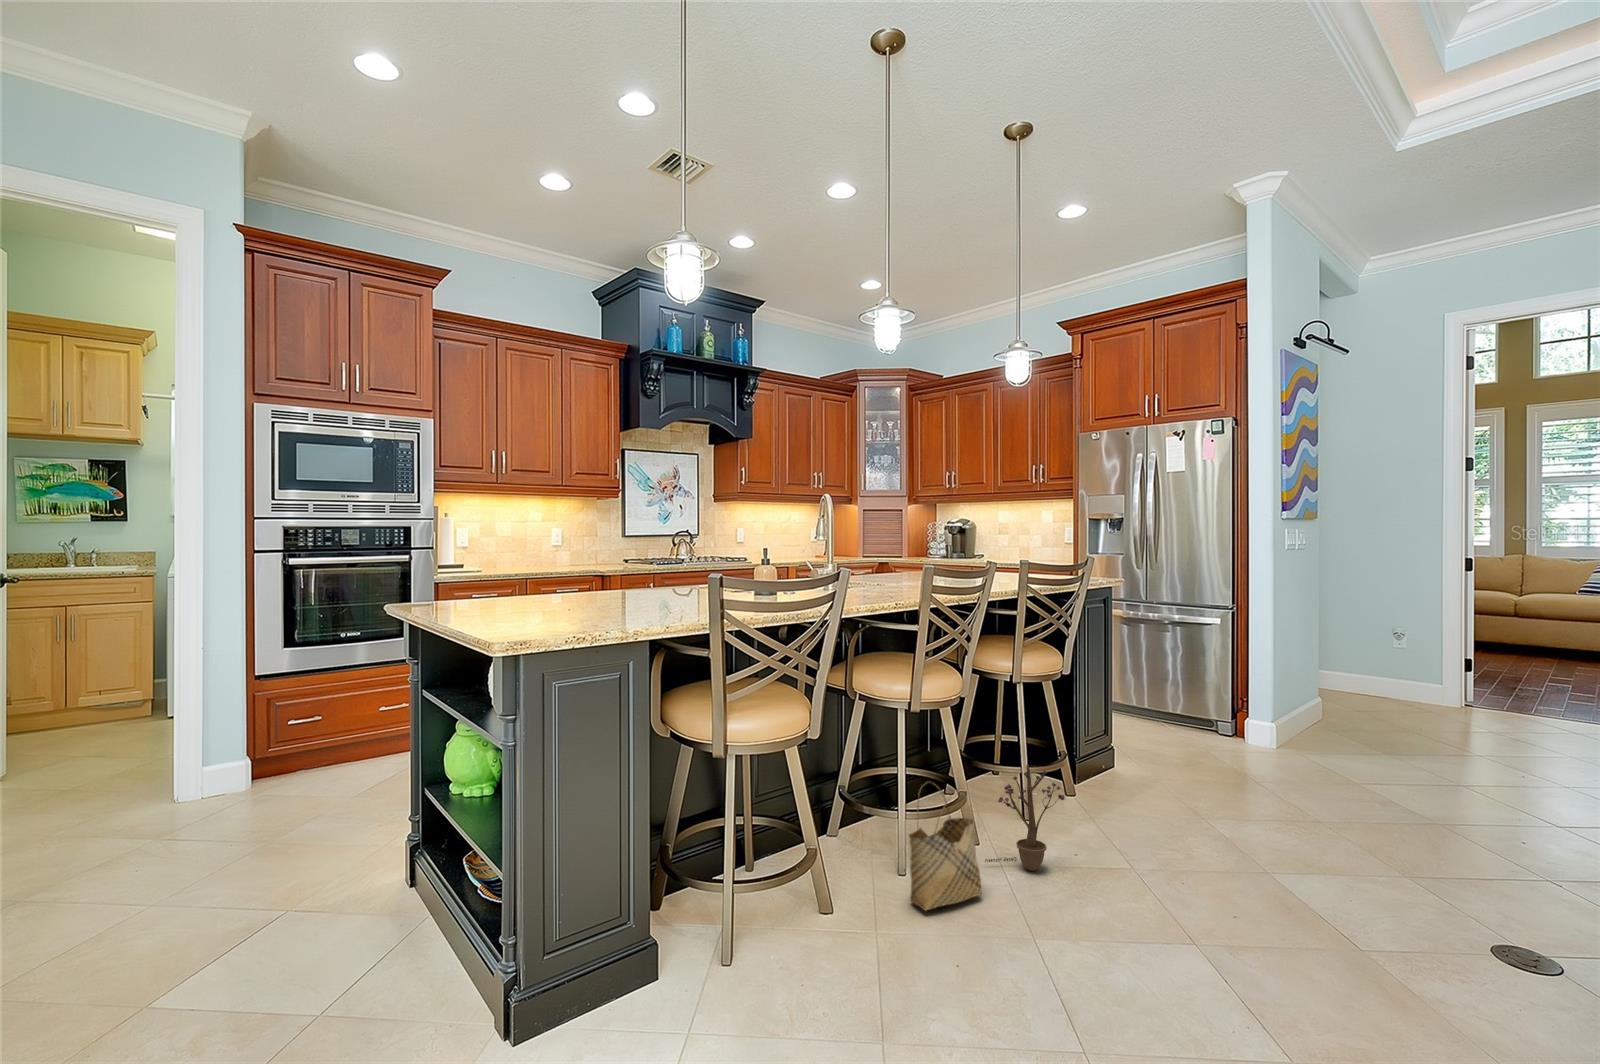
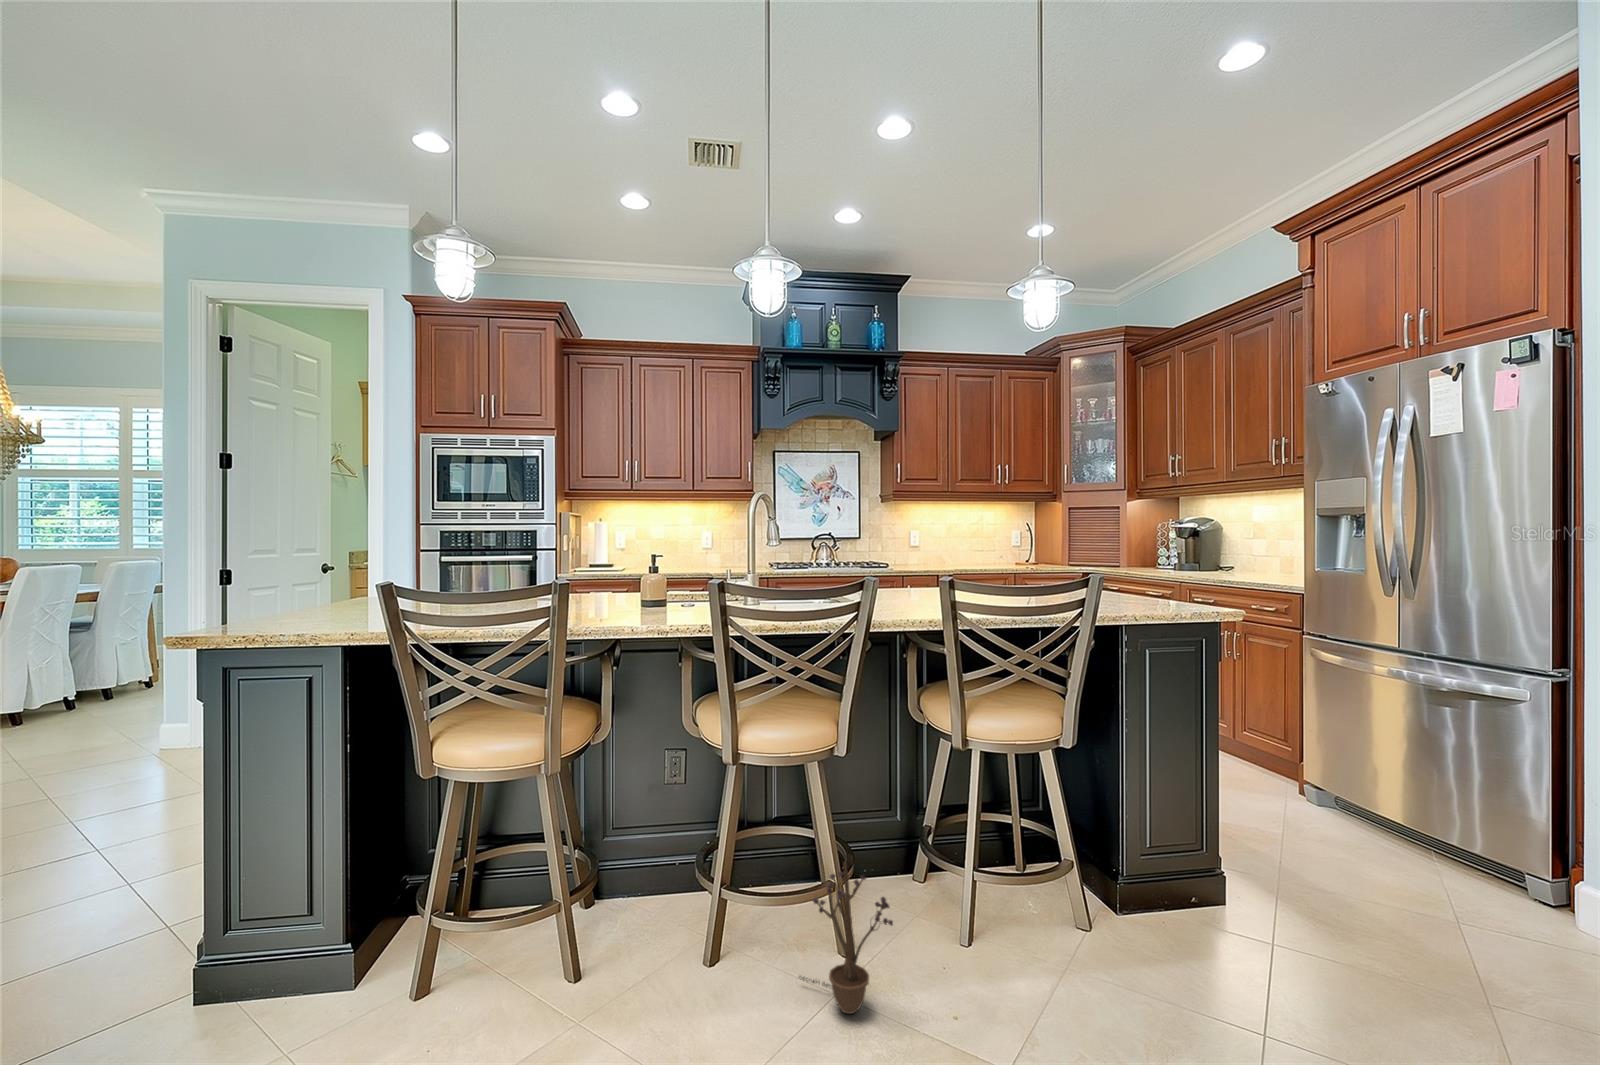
woven basket: present [909,781,981,911] -> none [632,852,740,1021]

